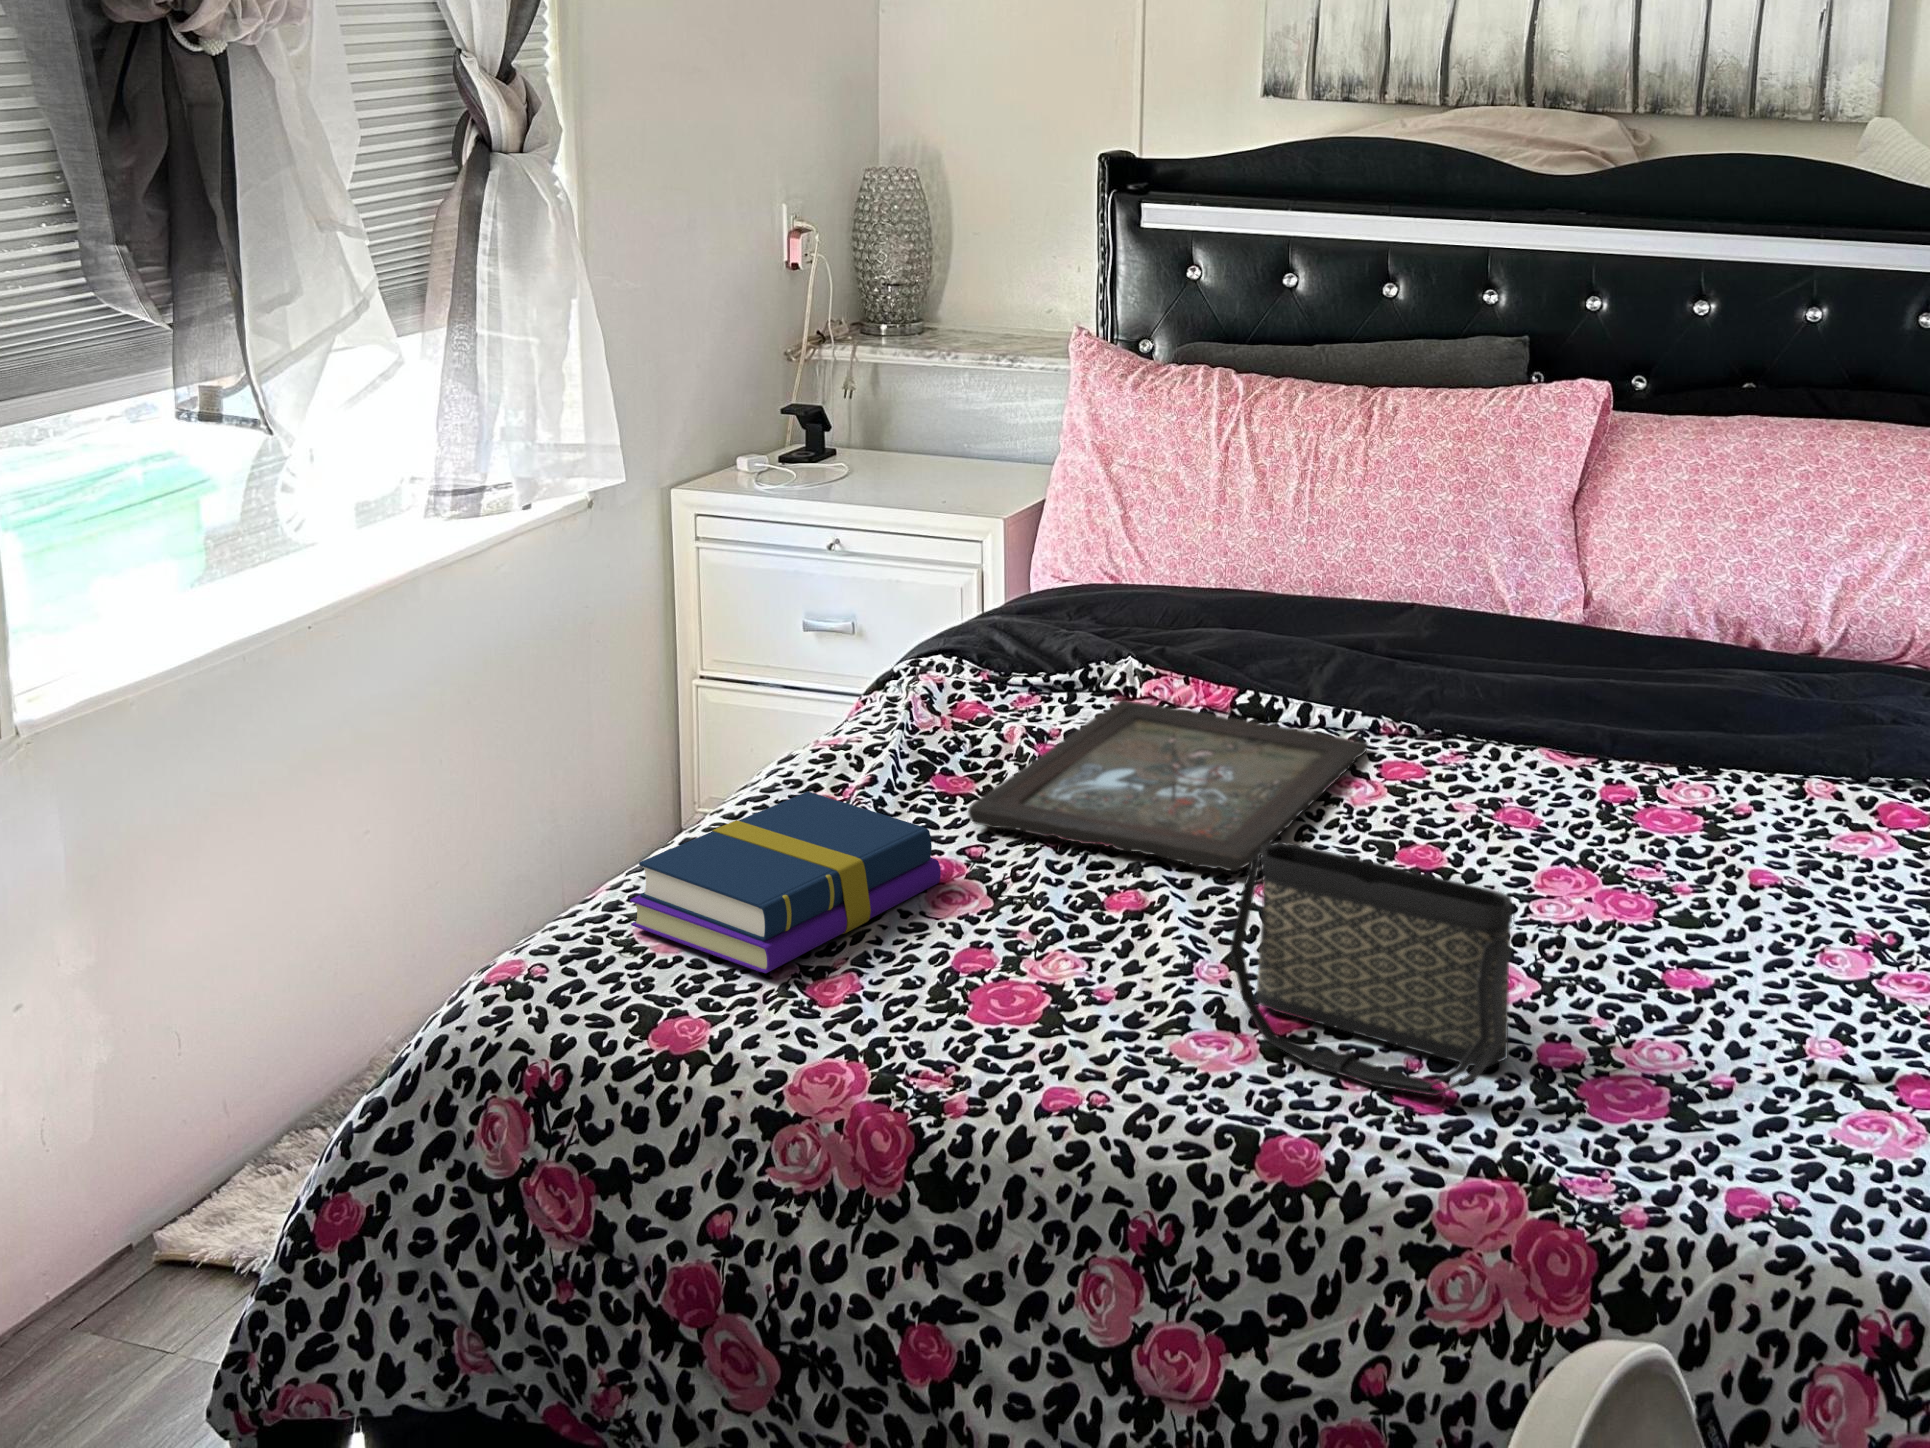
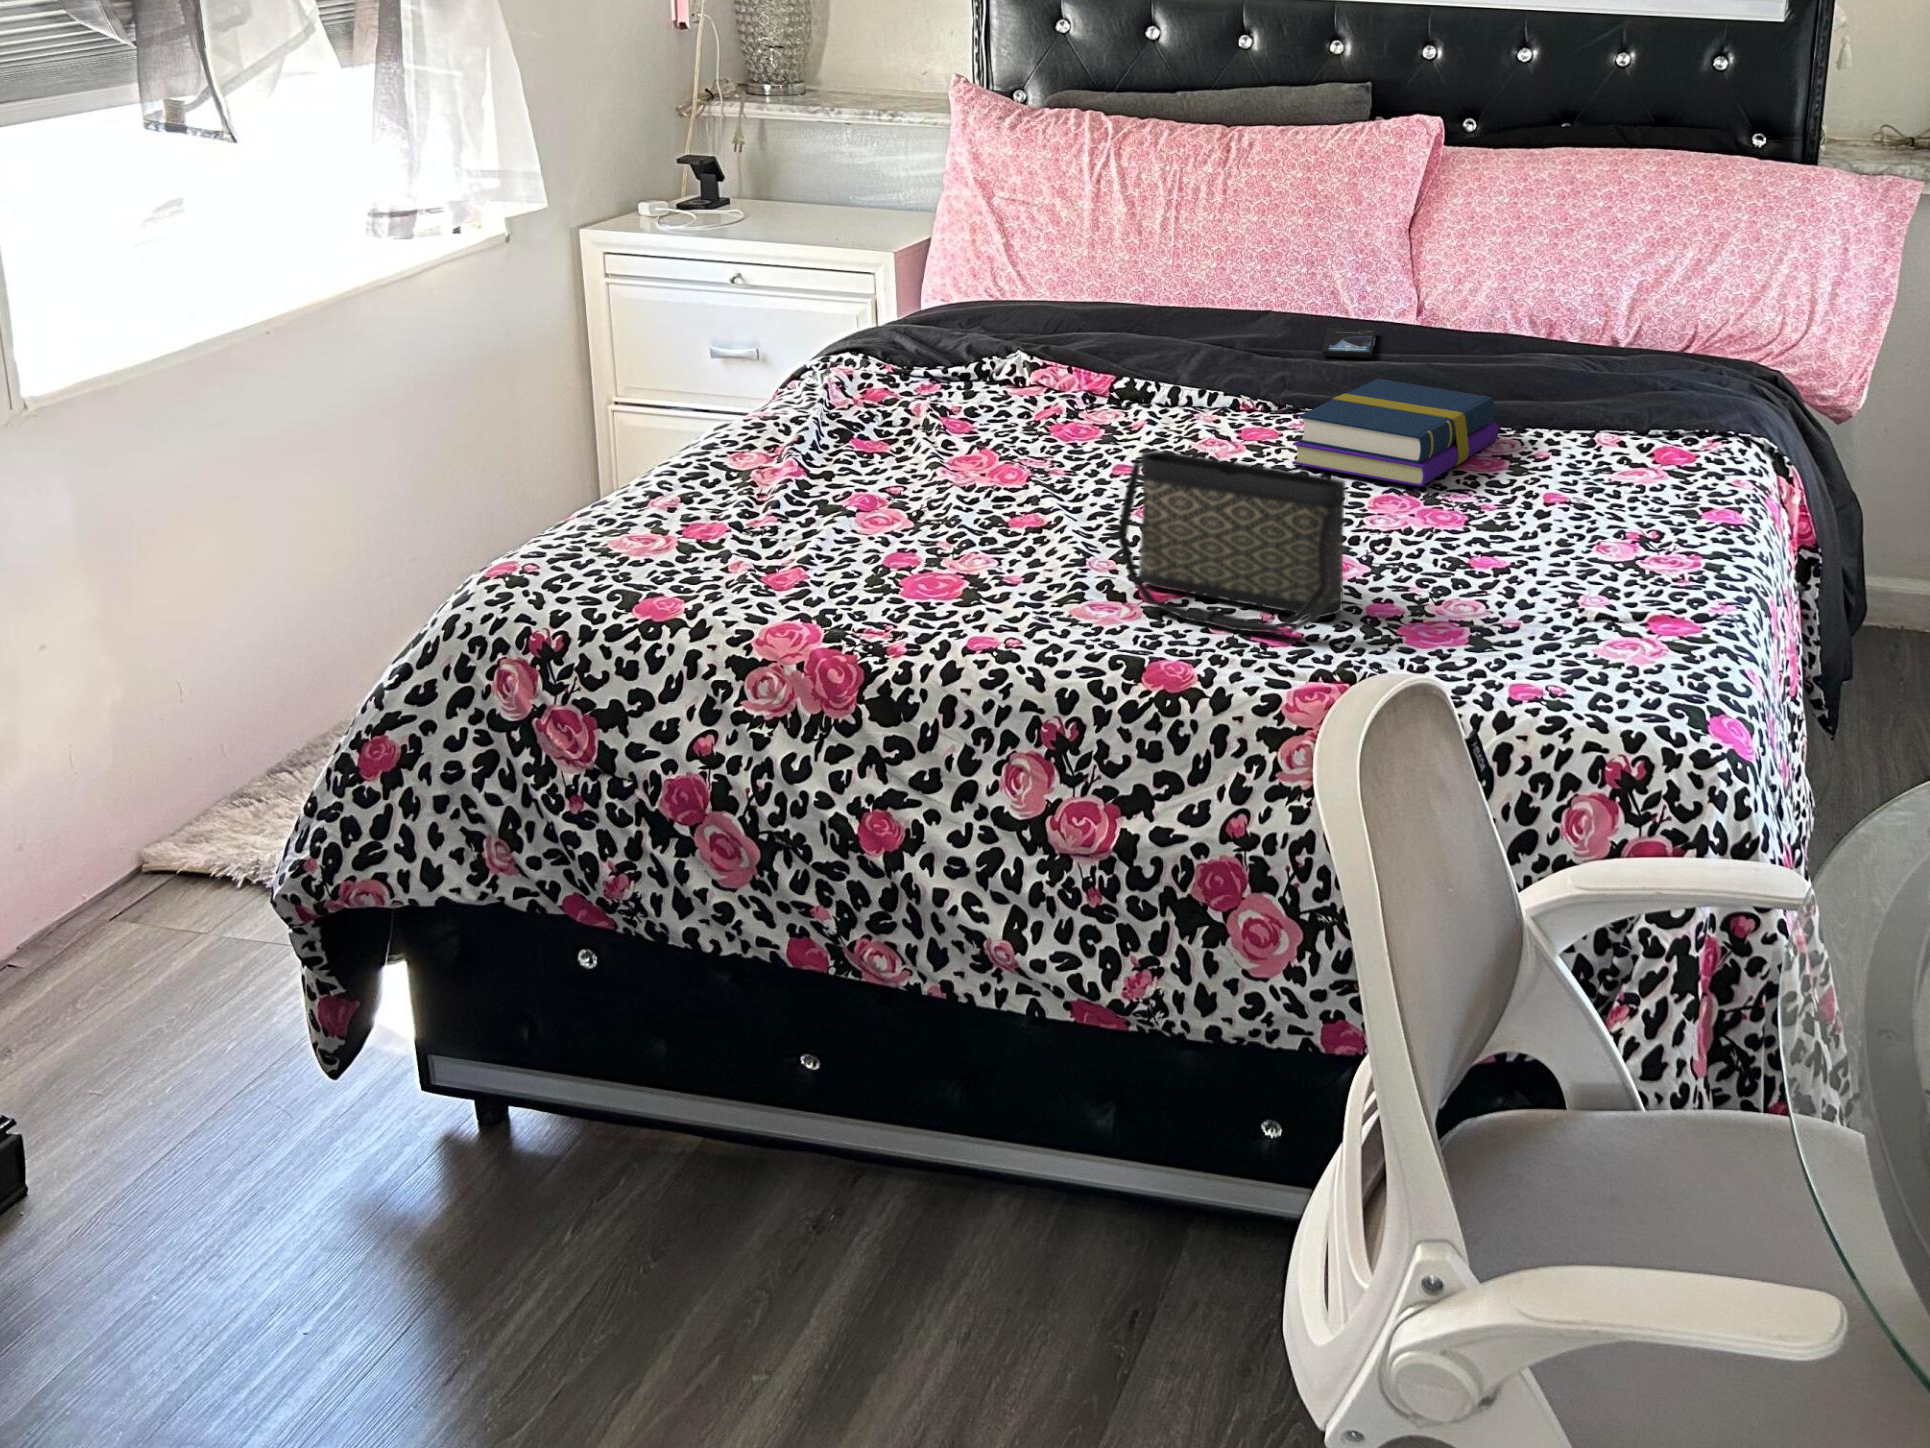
smartphone: none [1475,628,1536,670] -> present [1321,328,1376,358]
tray: present [968,700,1368,871] -> none [886,383,1229,498]
book: present [630,791,941,973] -> present [1292,379,1499,486]

